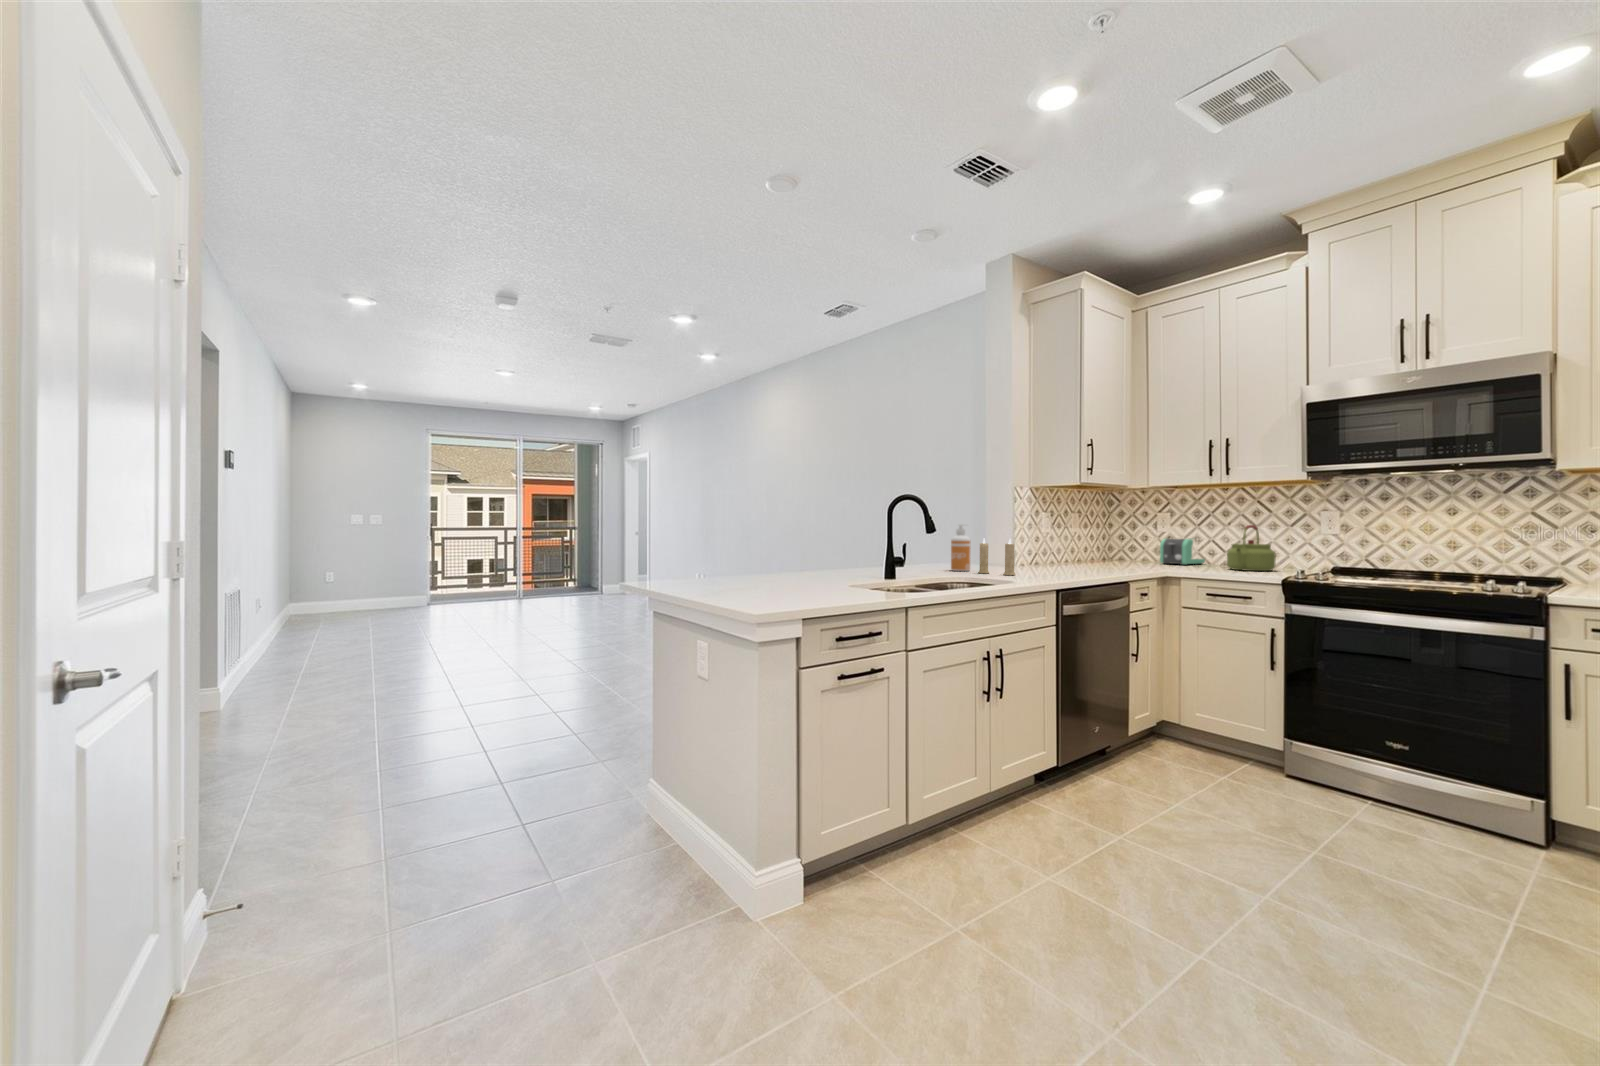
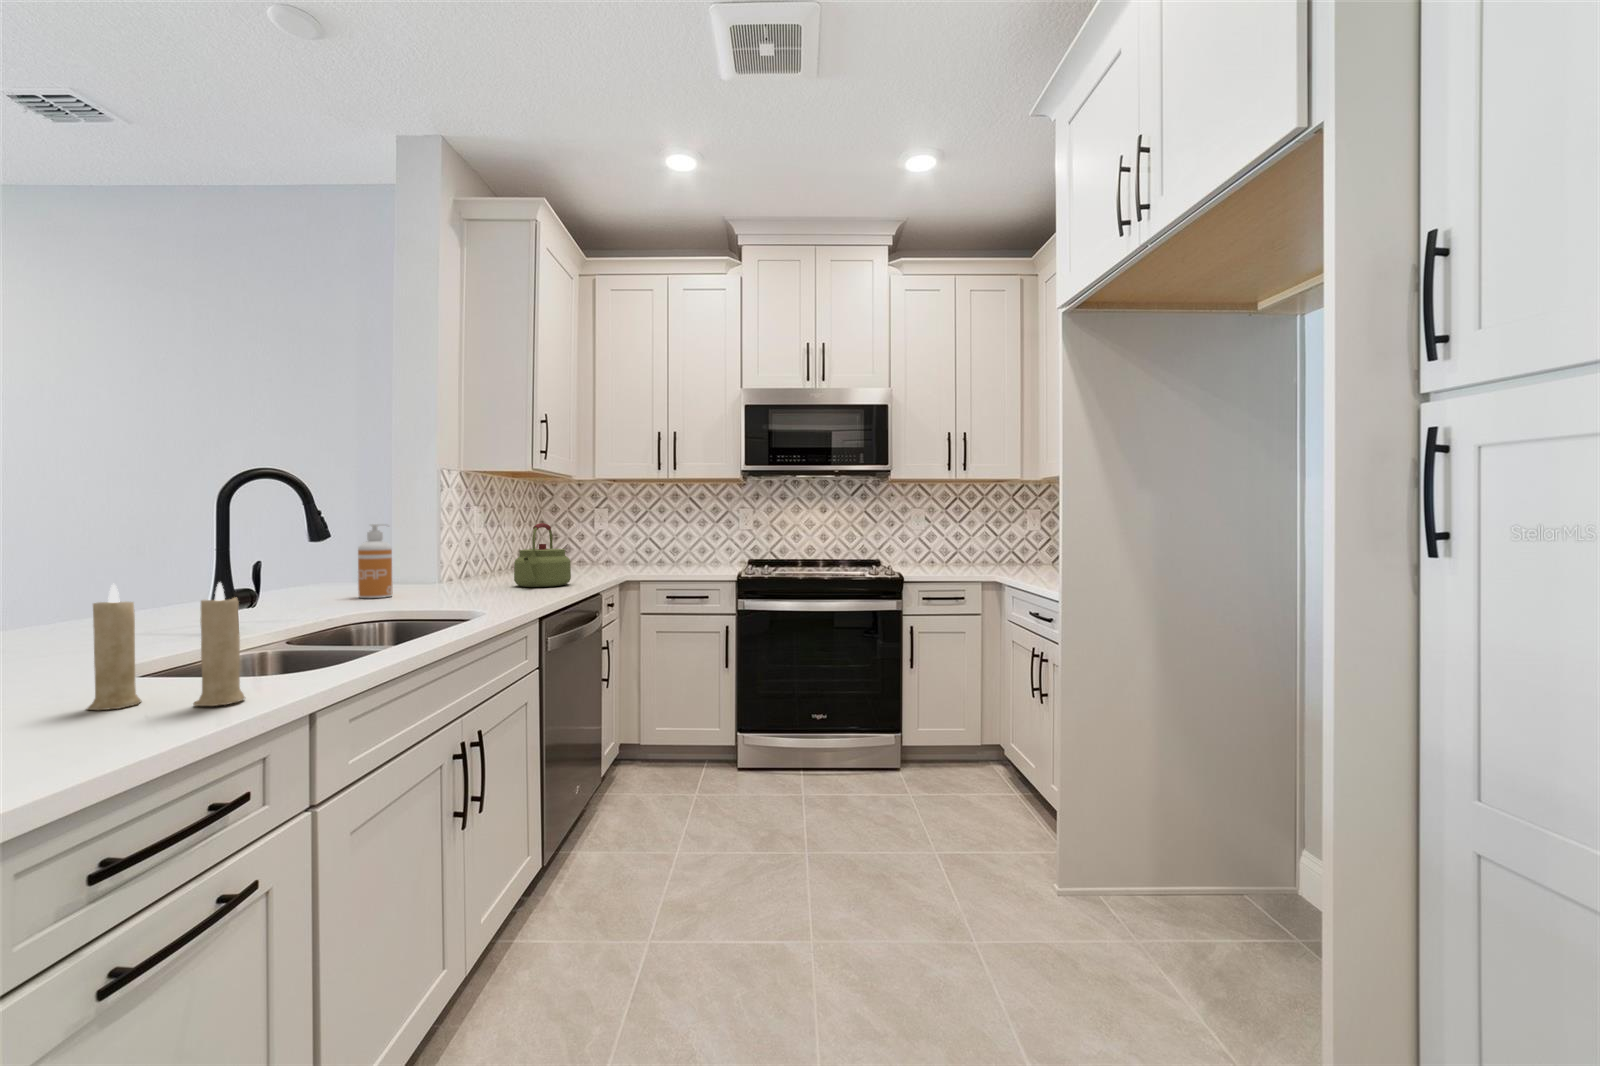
kettle: present [1227,525,1275,571] -> present [514,523,571,587]
toaster: present [1160,538,1205,565] -> none [601,537,640,566]
candle: present [978,539,1015,575] -> present [87,582,245,710]

